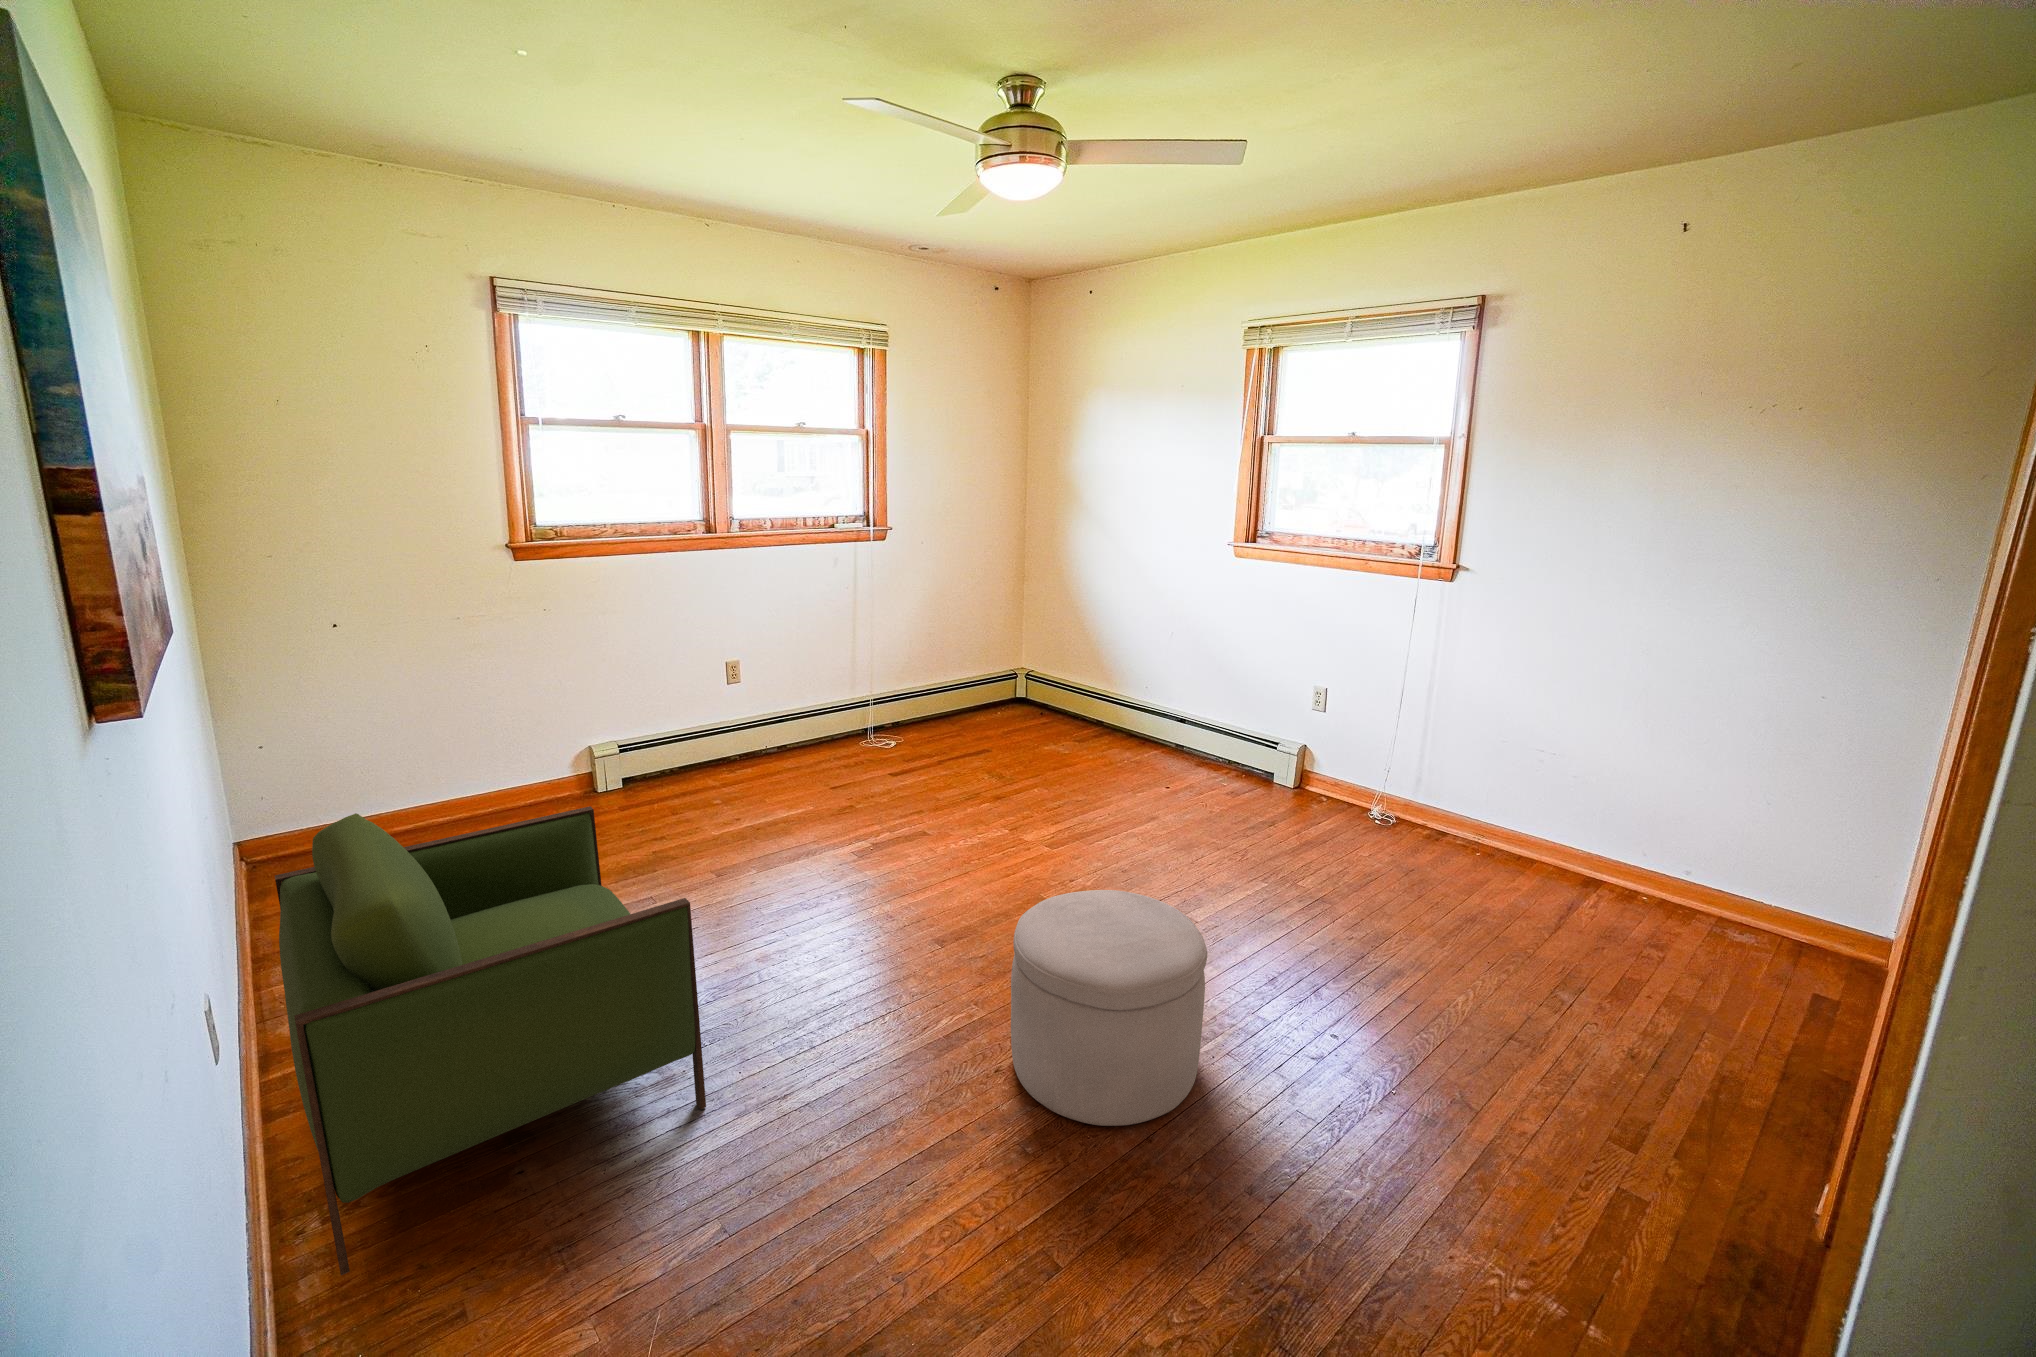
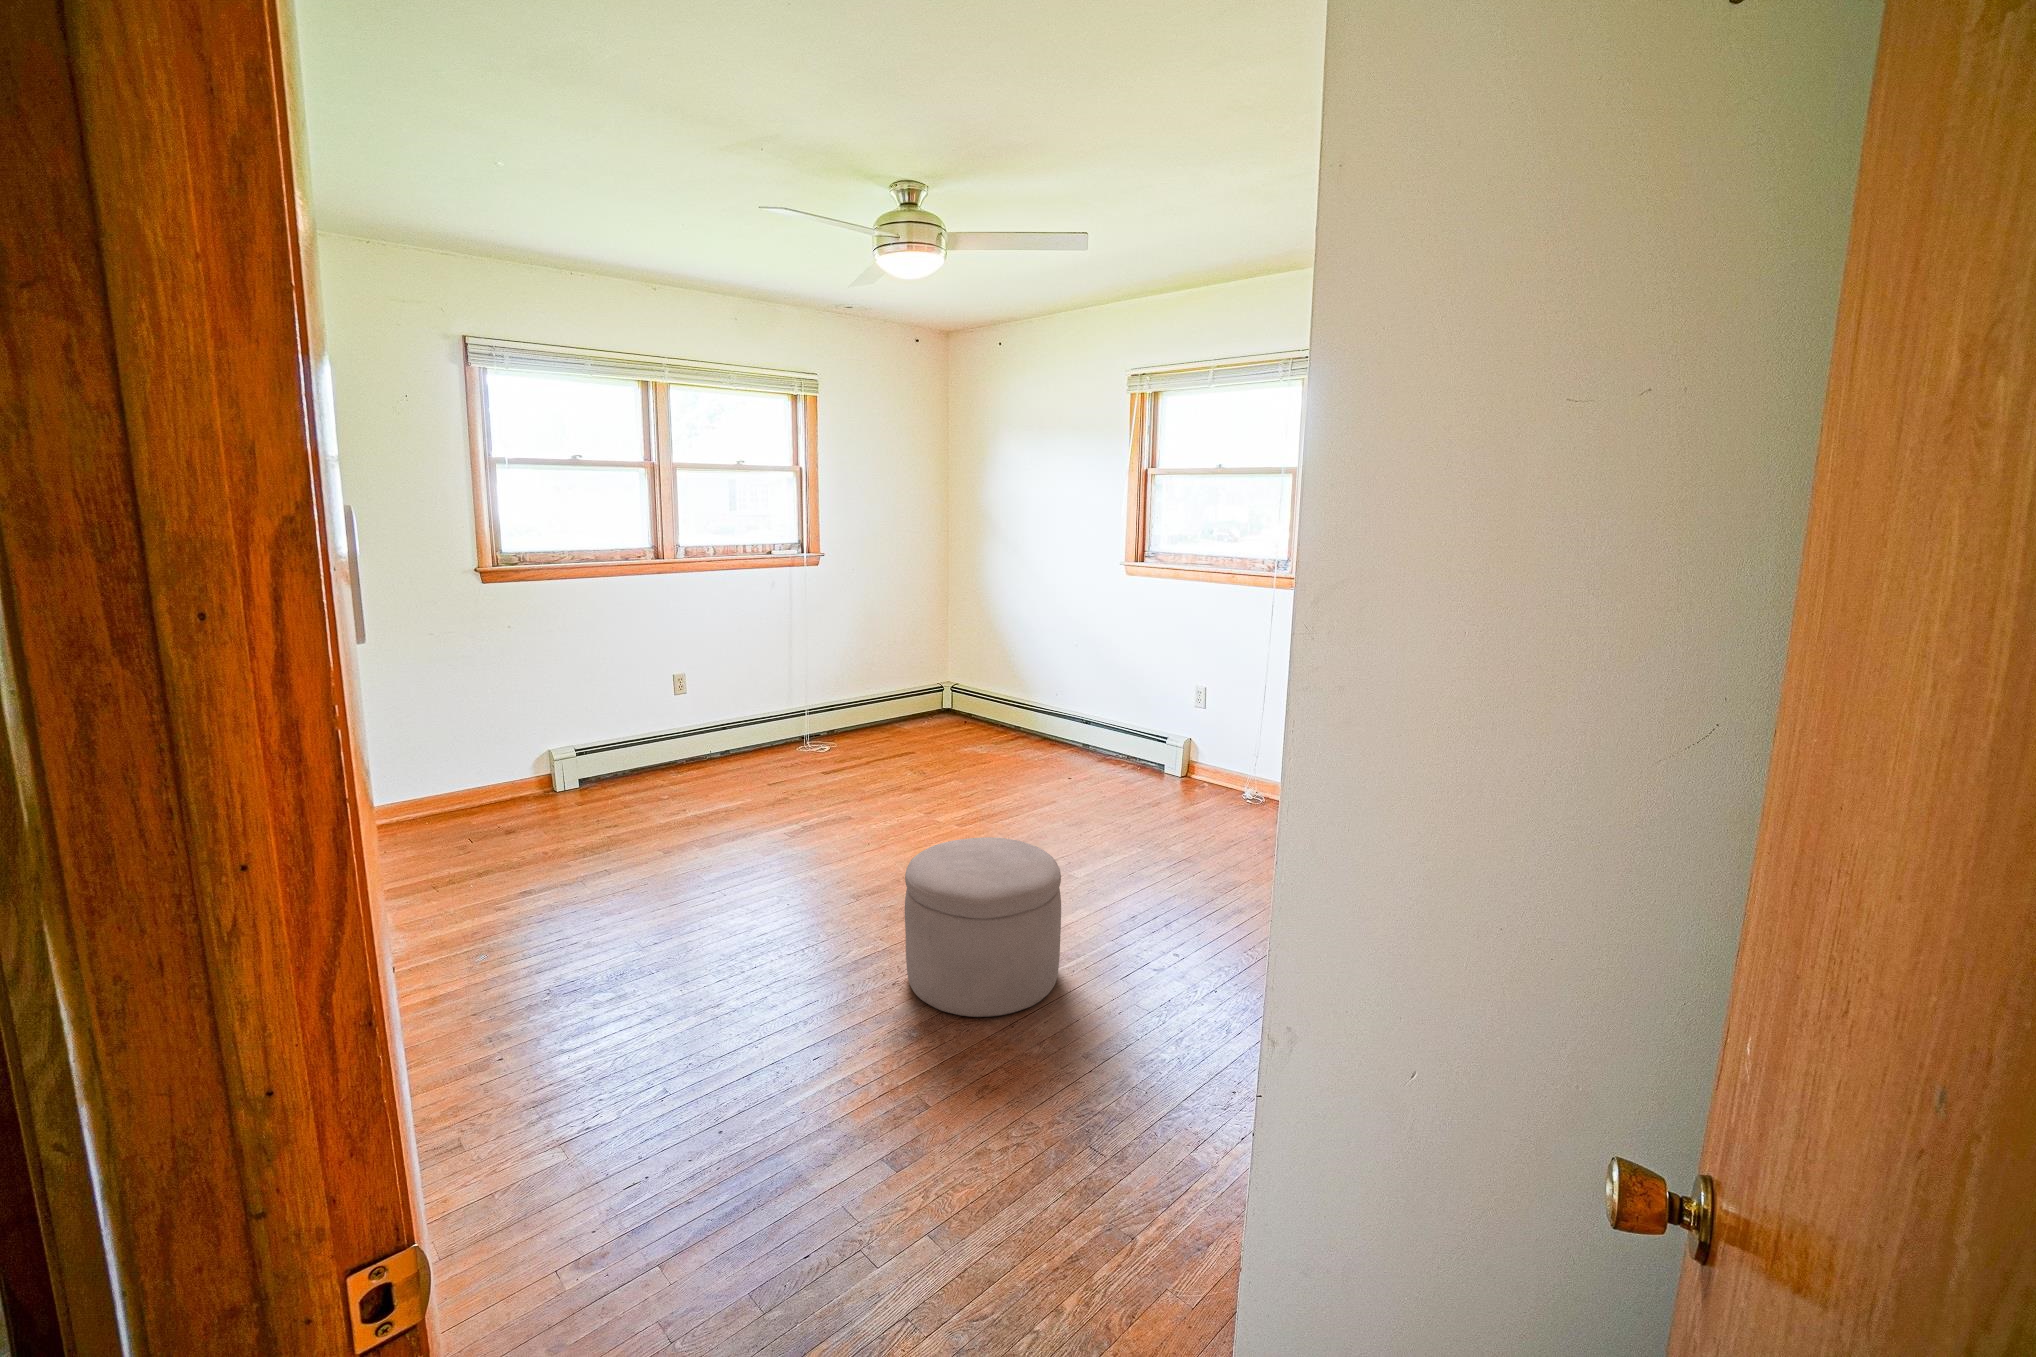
armchair: present [275,806,706,1275] -> none [289,778,652,1128]

